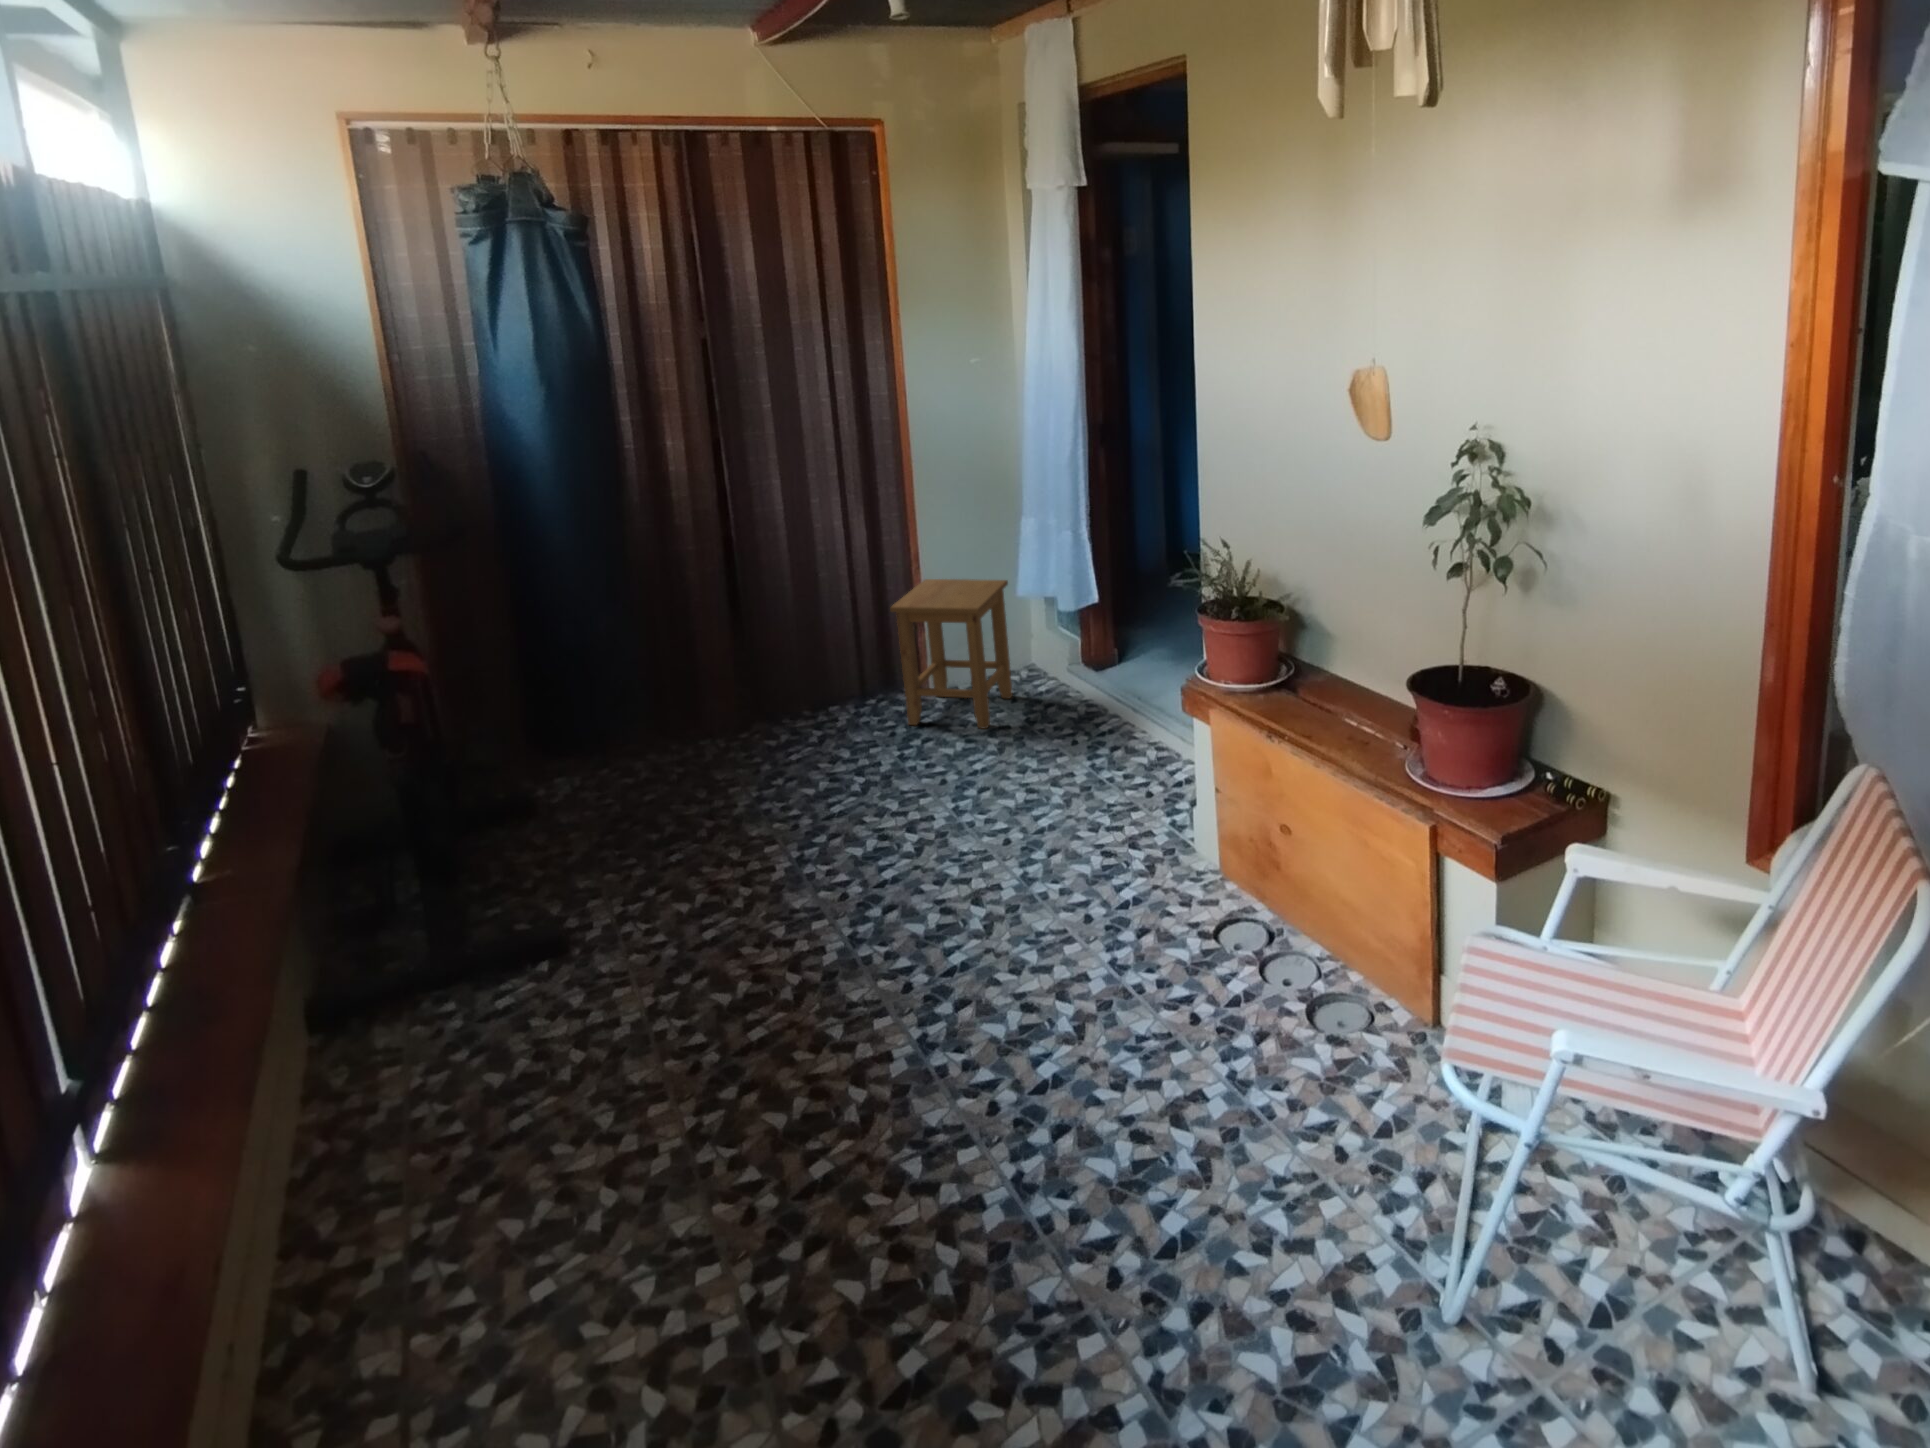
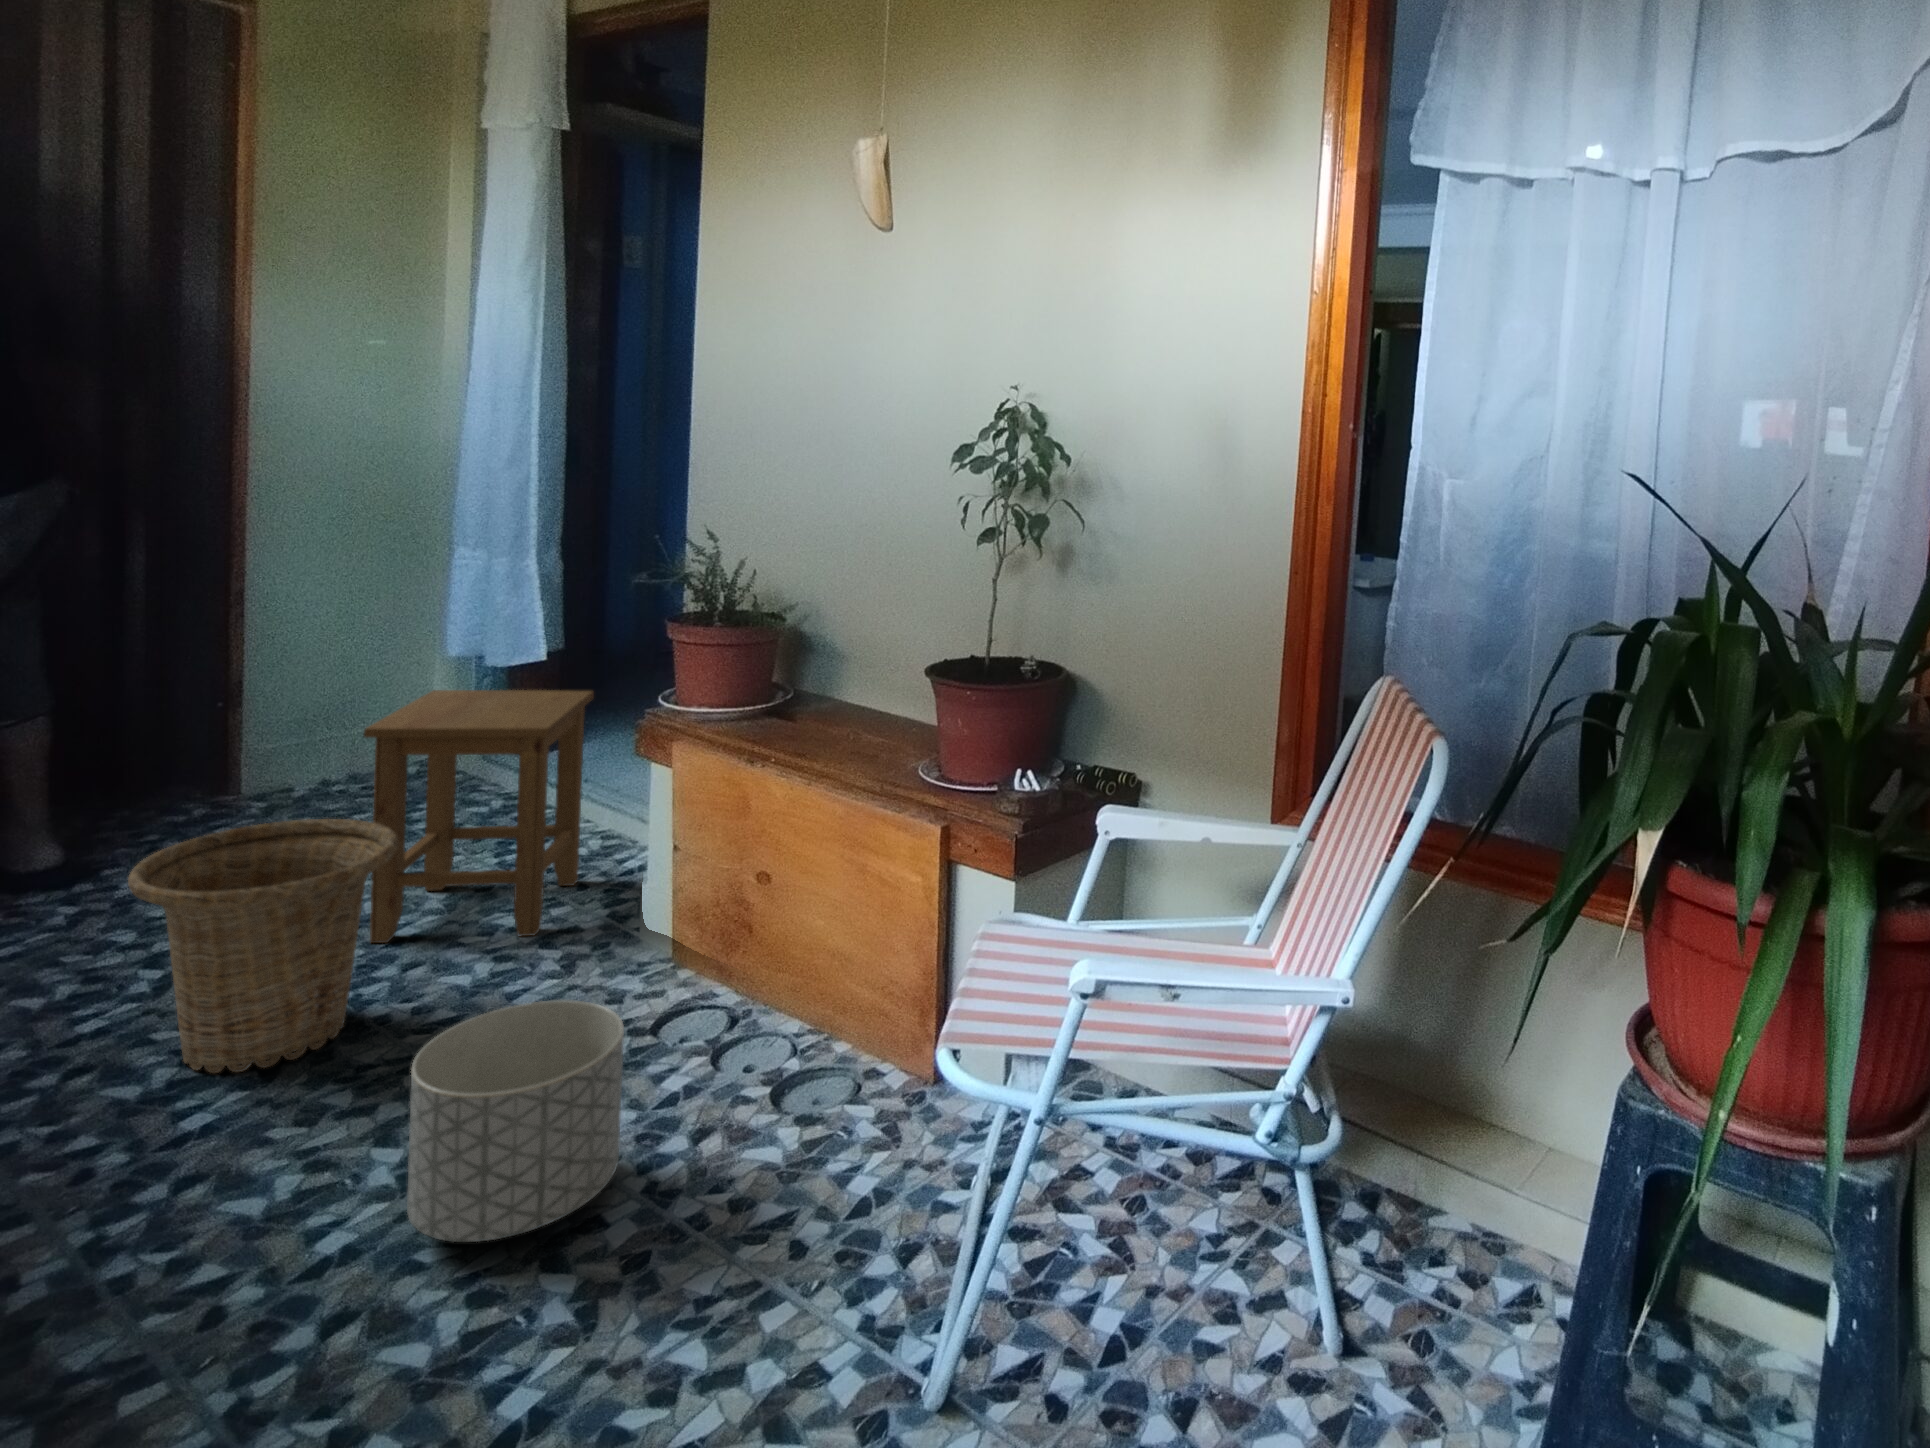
basket: none [797,659,907,788] -> present [128,819,398,1073]
planter: none [908,772,1008,886] -> present [407,1000,624,1242]

